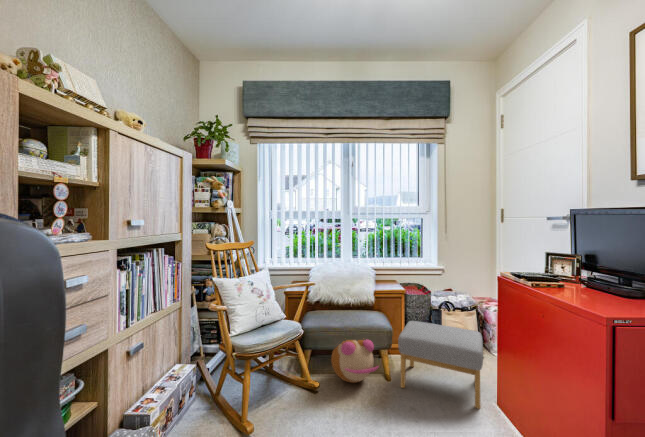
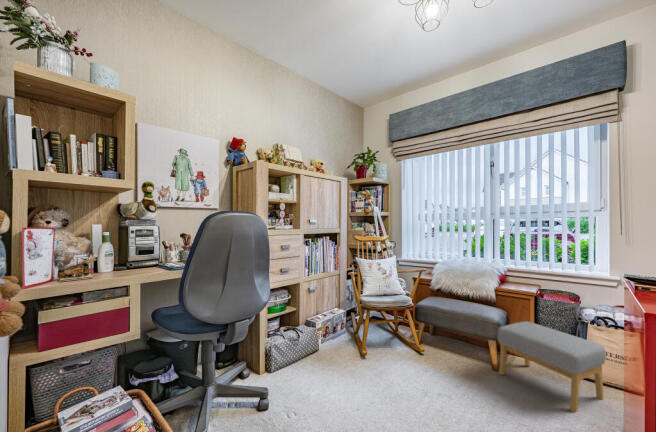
plush toy: present [331,339,378,383] -> none [439,319,479,358]

